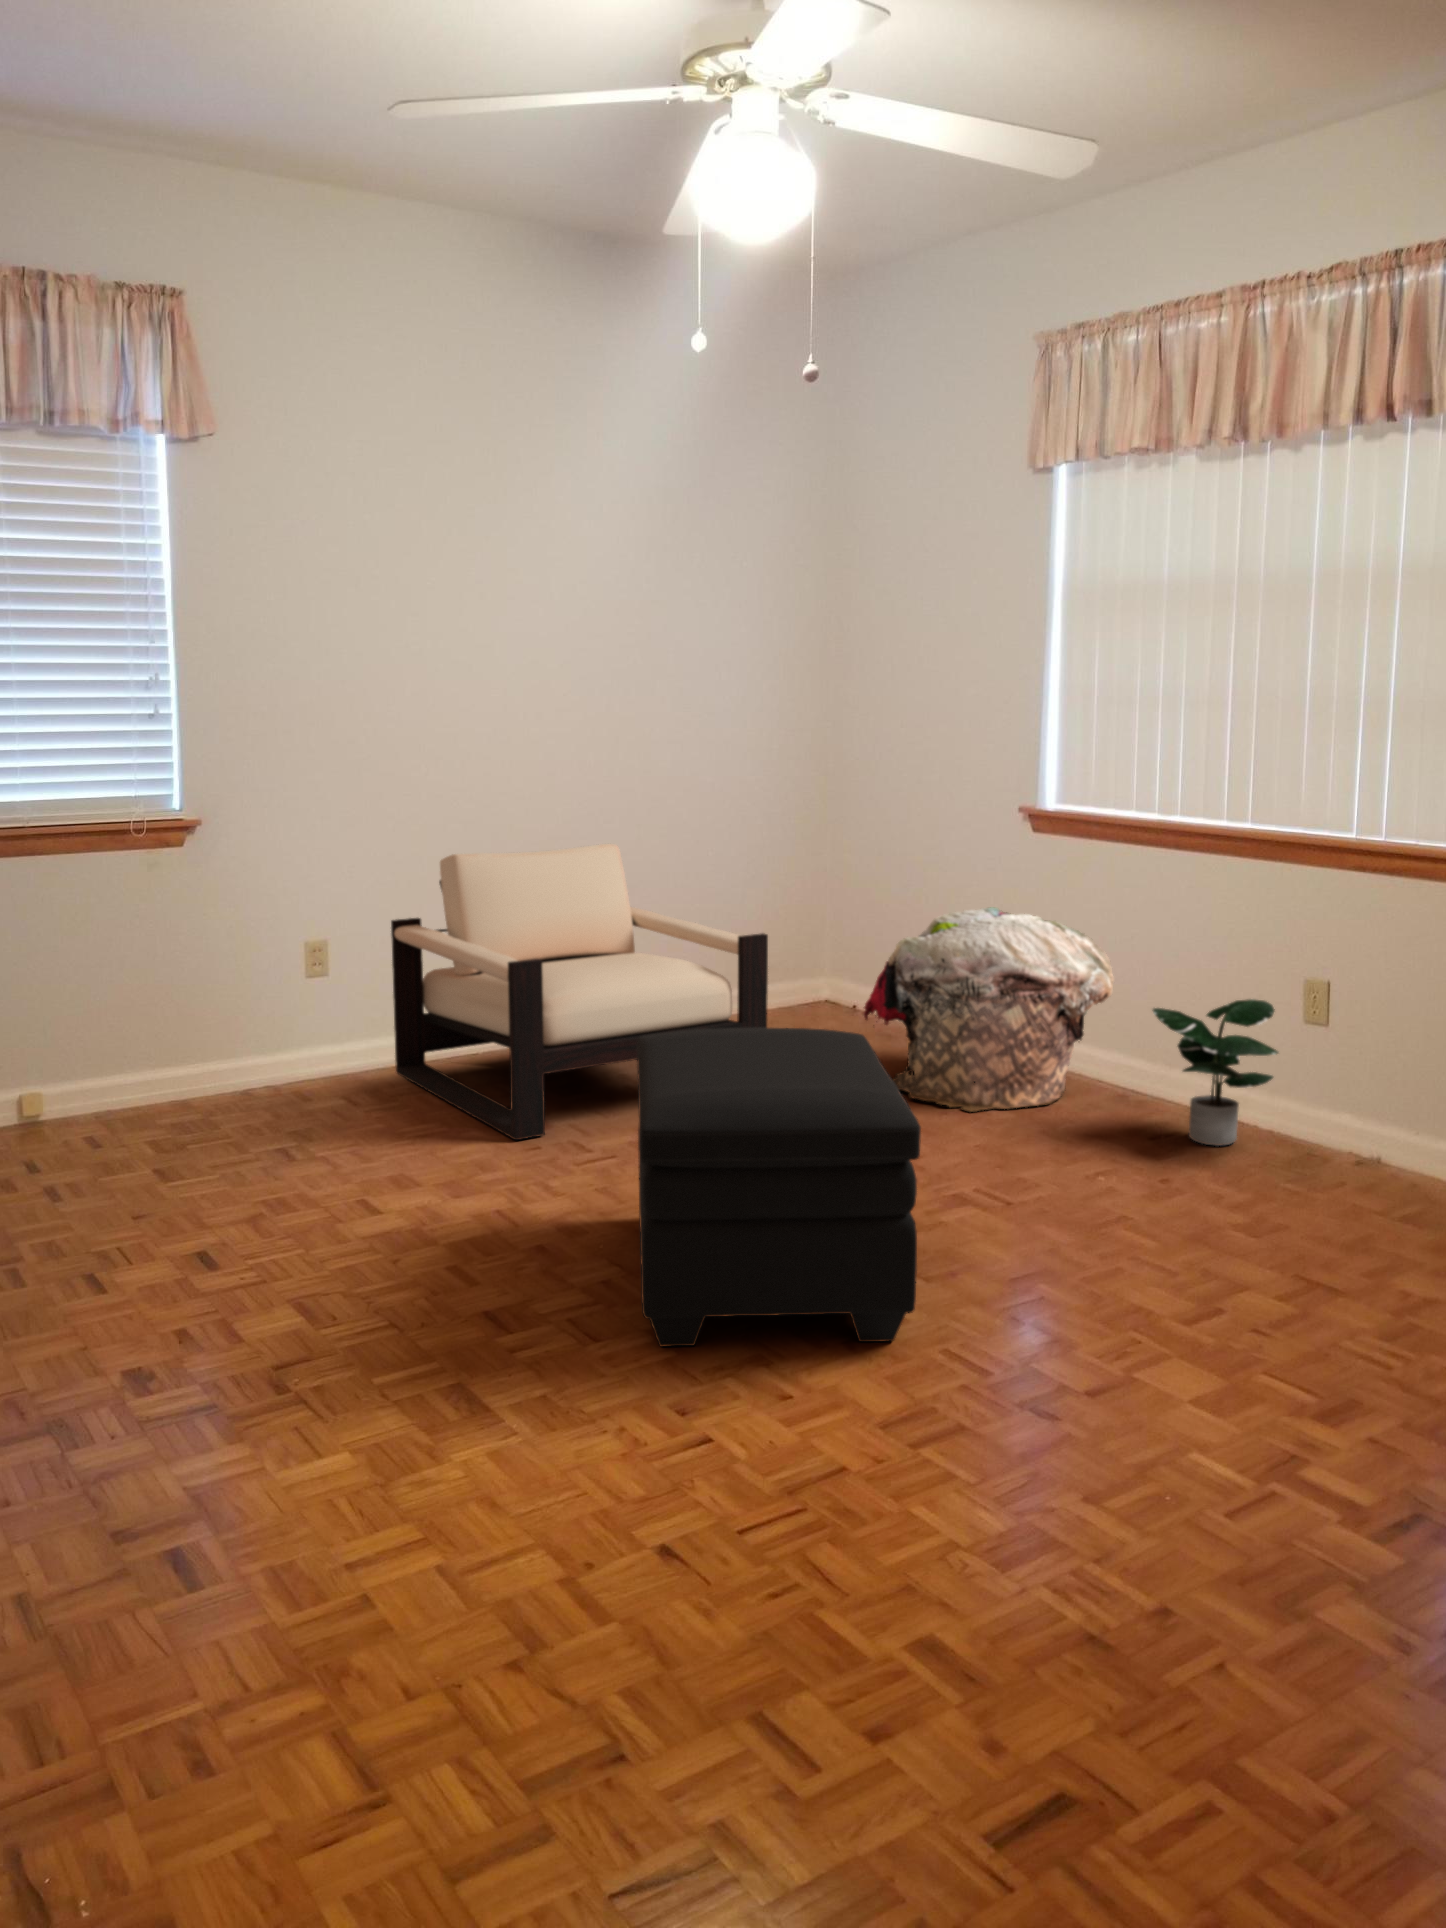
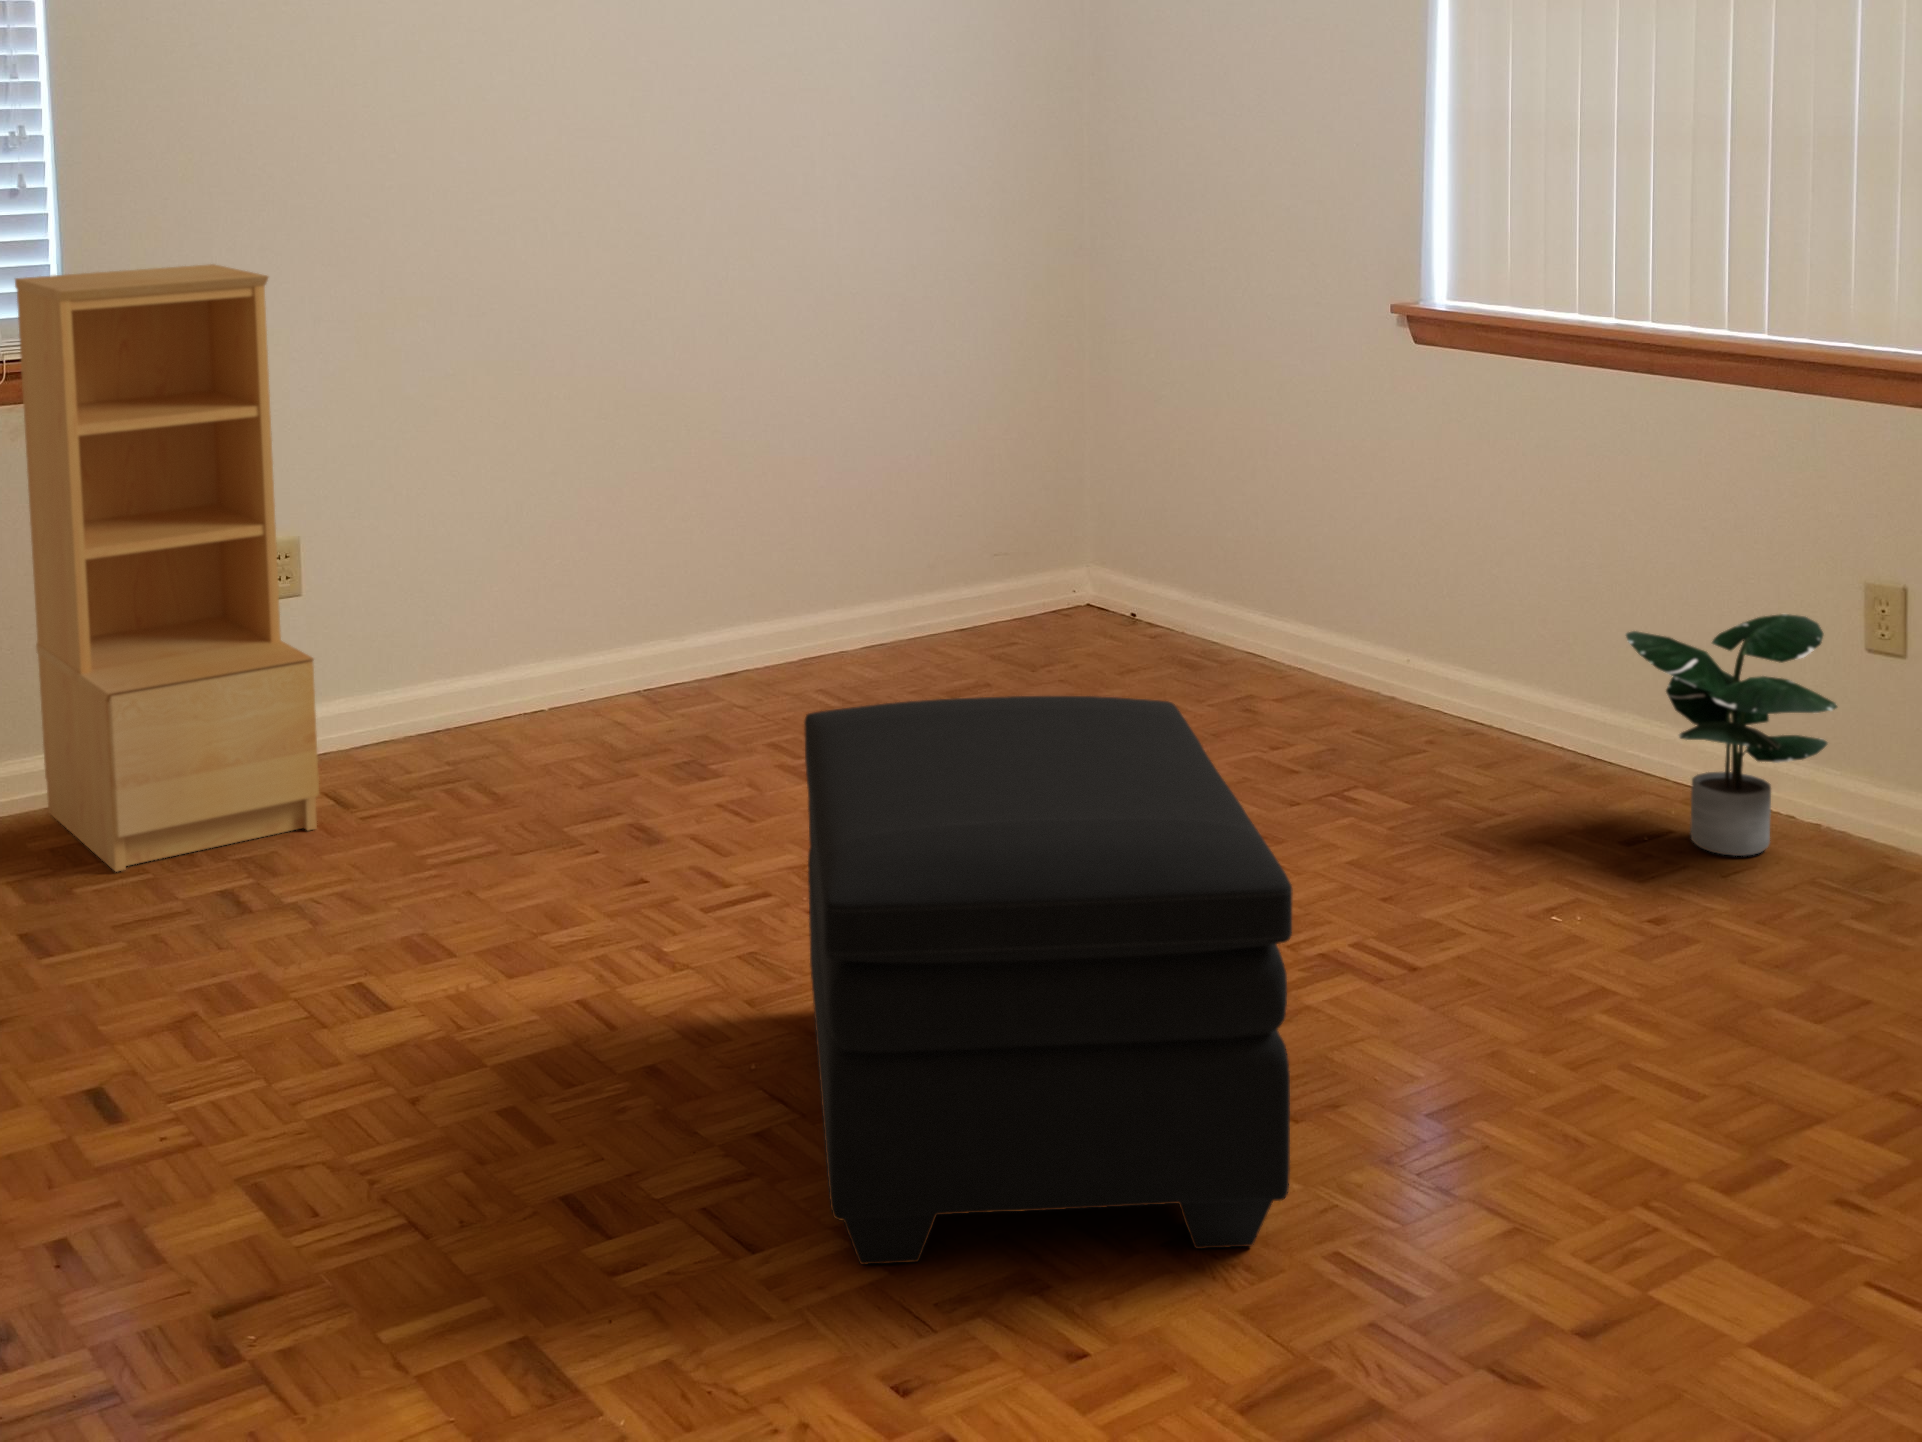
bookshelf: none [152,766,341,1138] -> present [15,264,319,872]
armchair: present [391,844,768,1140] -> none [397,371,1002,867]
laundry basket: present [863,908,1114,1112] -> none [1150,466,1555,800]

